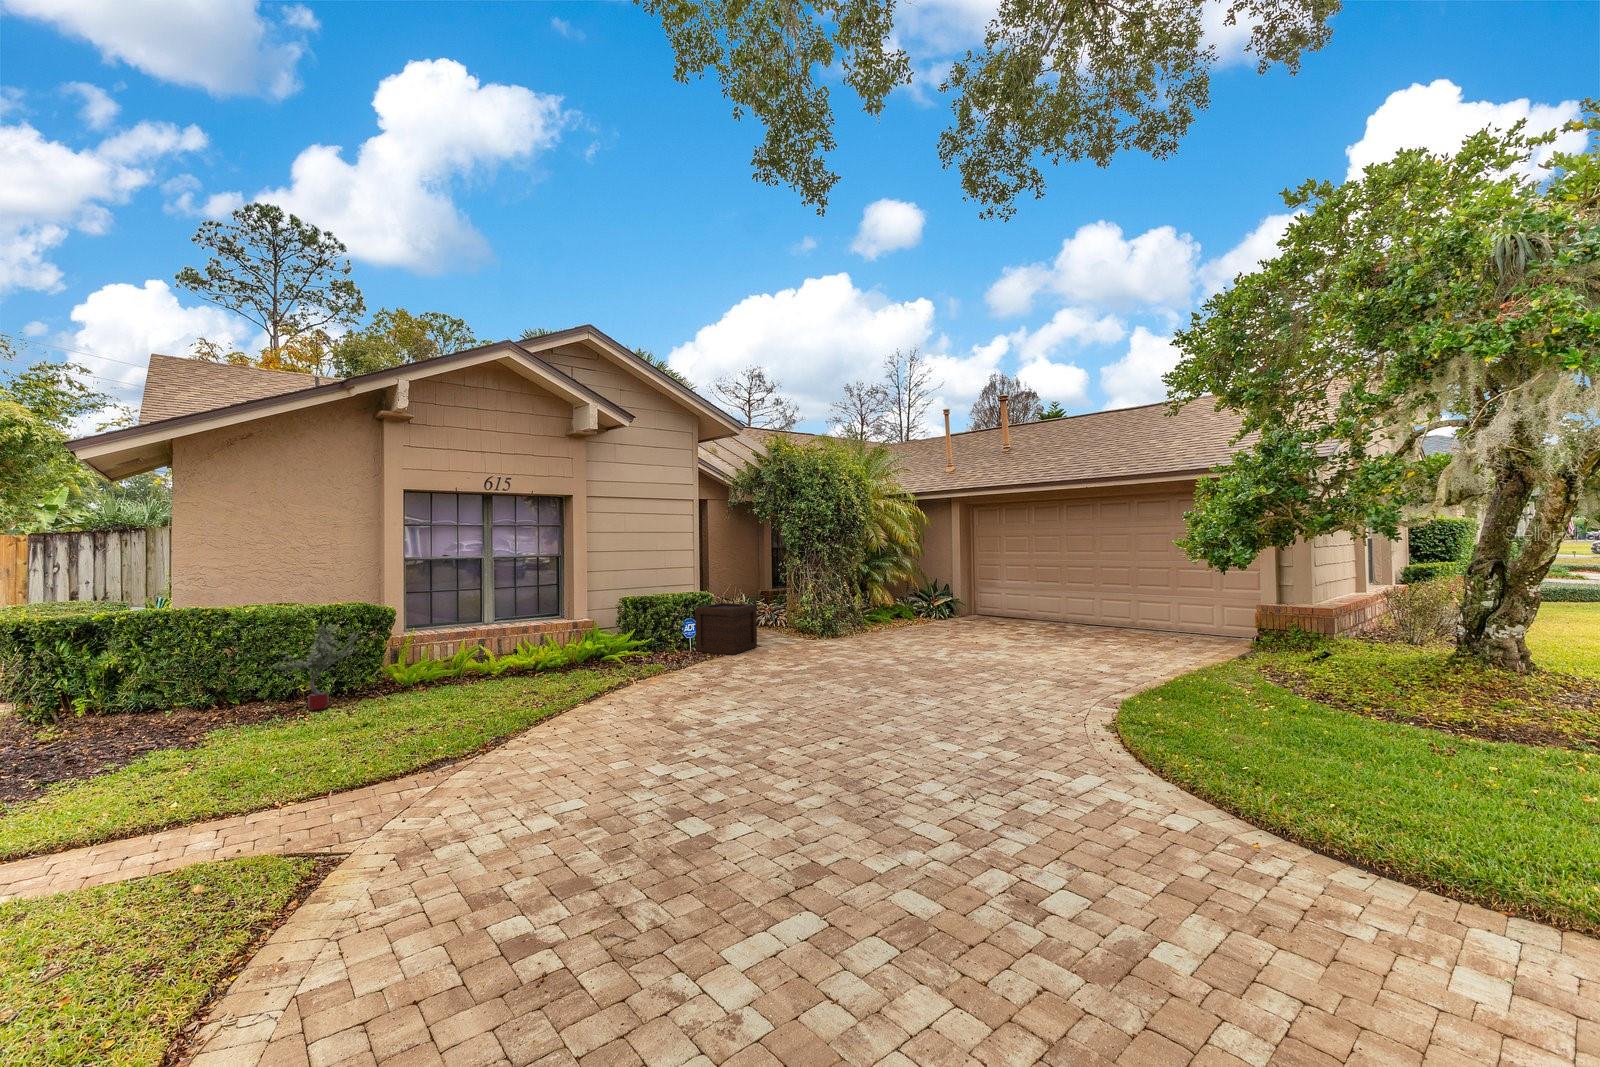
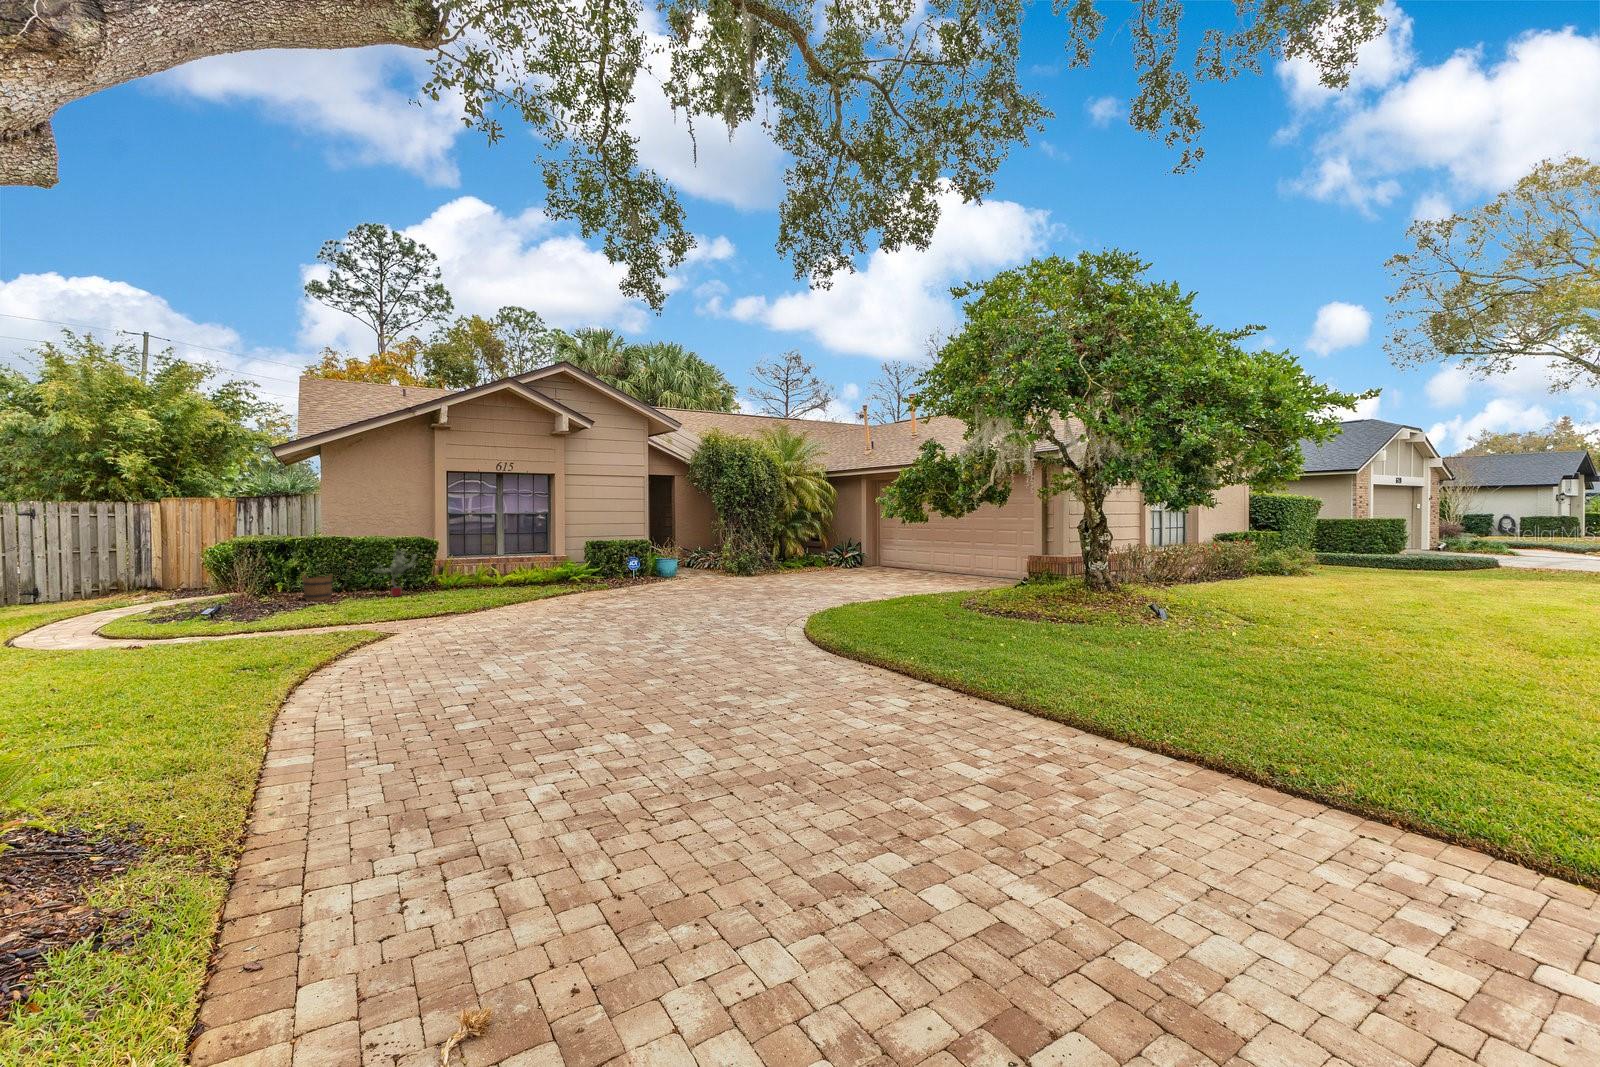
wooden crate: present [695,603,757,655] -> none [636,548,680,582]
bucket: none [128,677,194,732] -> present [302,574,333,601]

